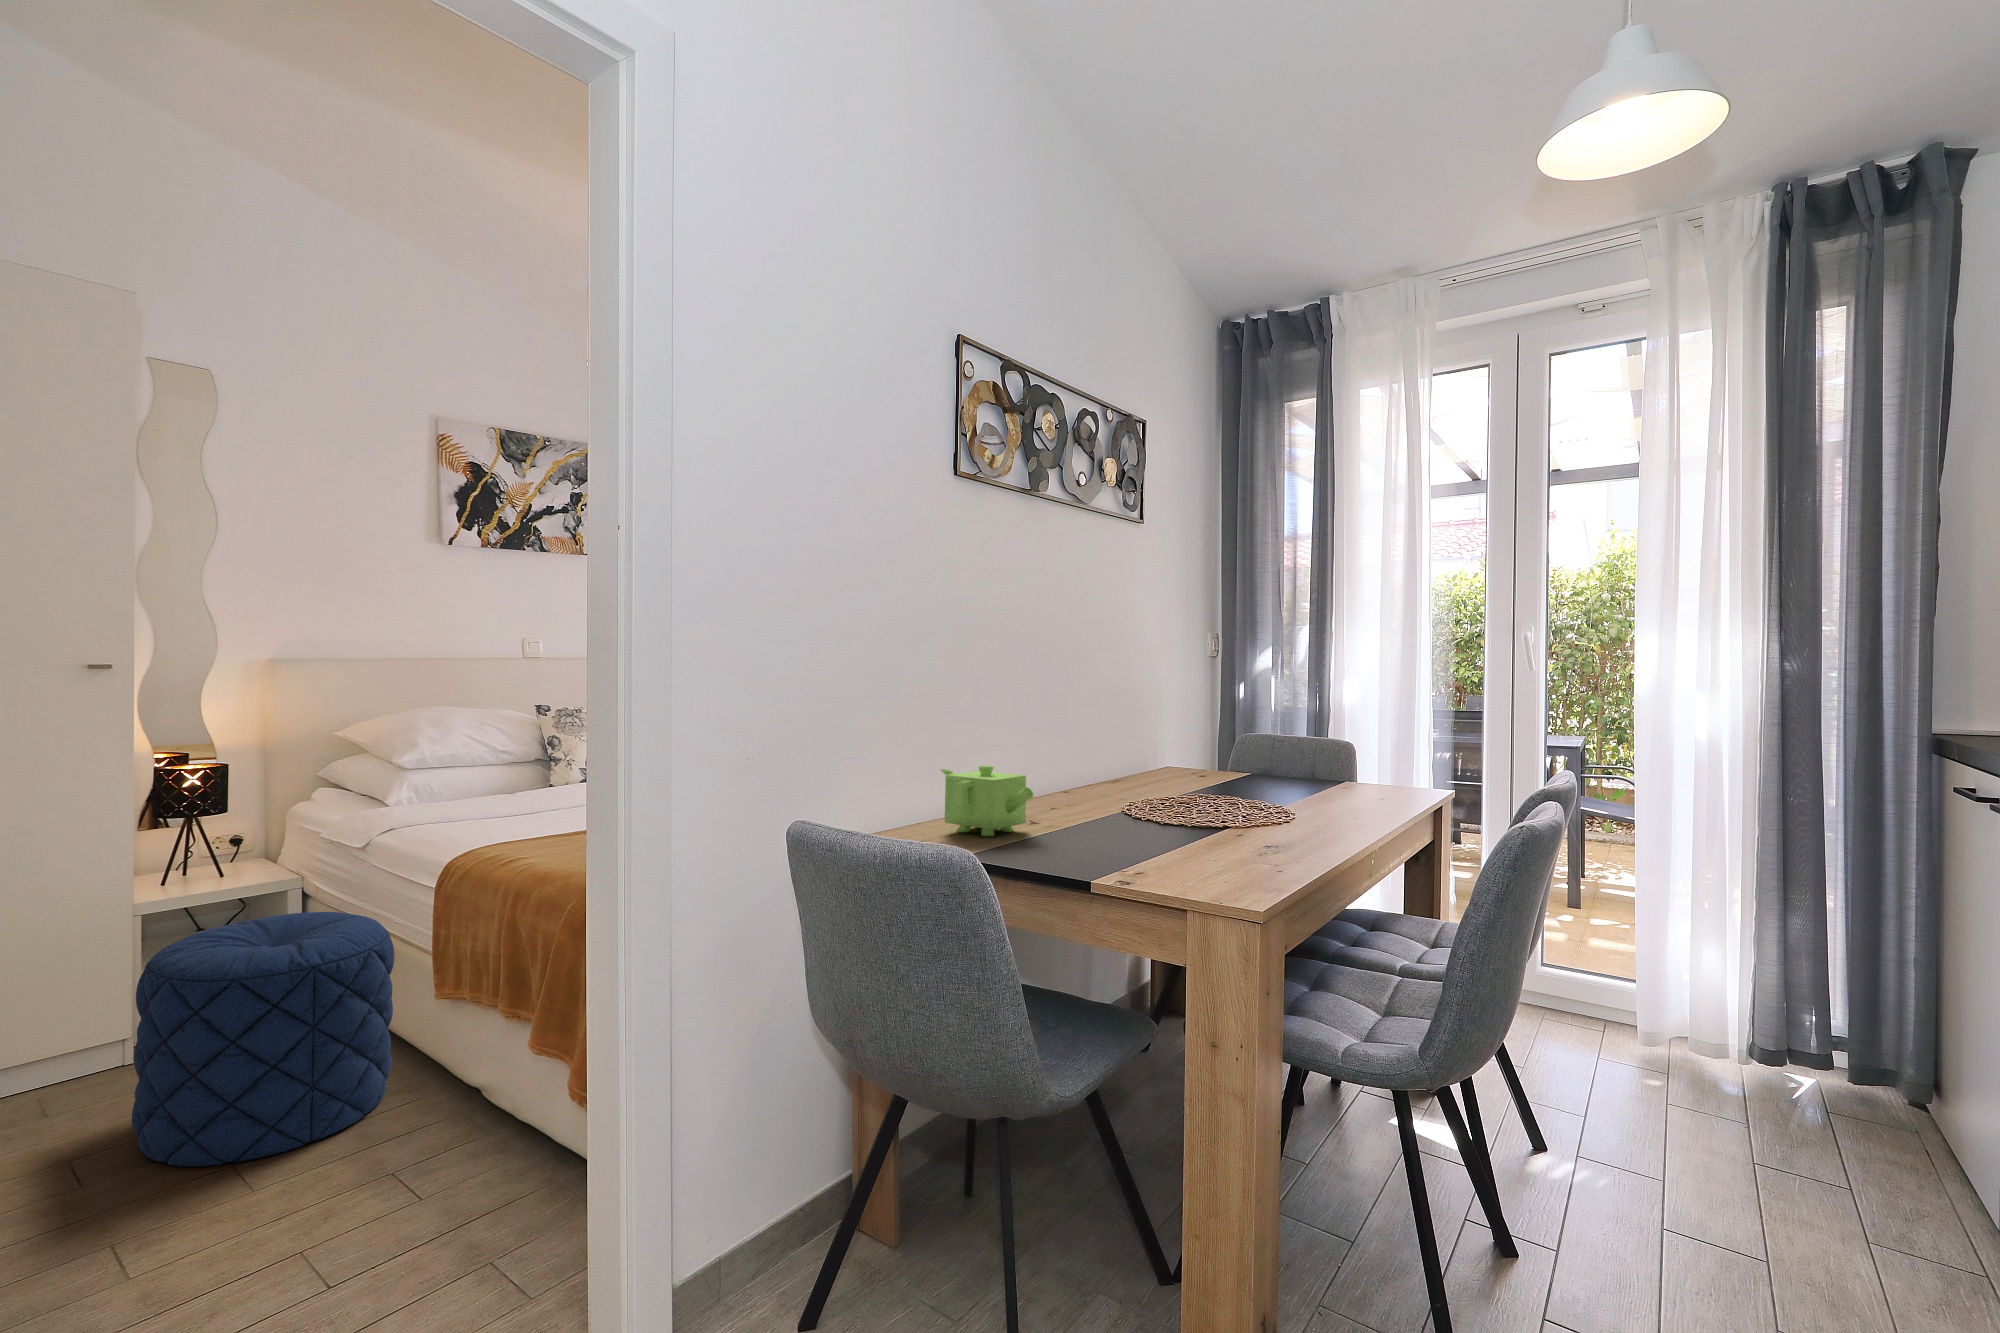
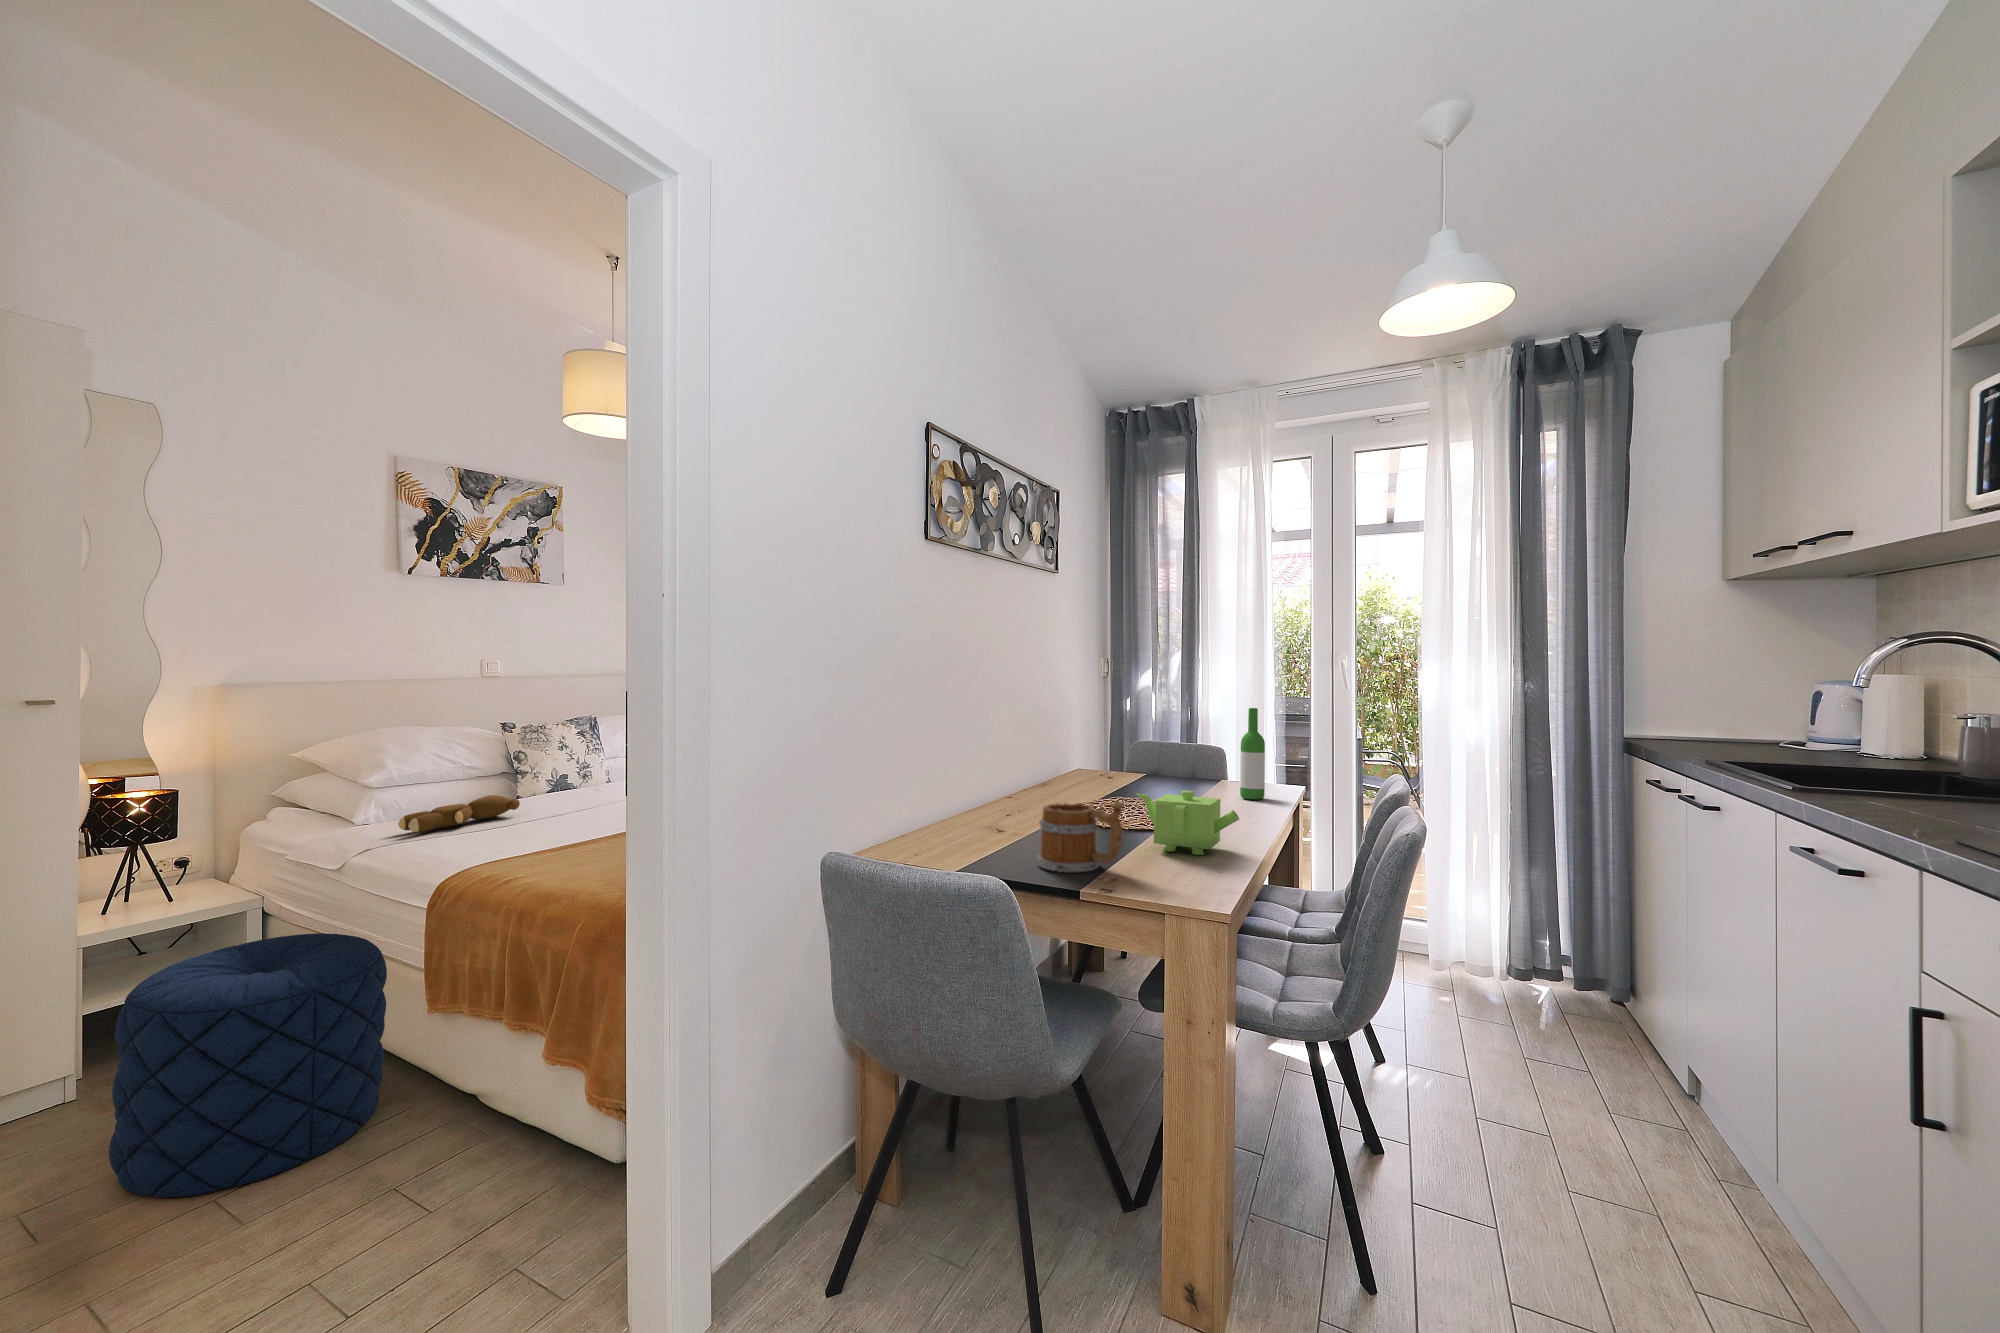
wine bottle: none [1362,682,1395,799] -> present [1240,708,1265,800]
teapot: present [940,766,1033,836] -> present [1137,791,1239,855]
teddy bear: none [422,778,547,814] -> present [398,795,520,832]
mug: none [1053,785,1156,869] -> present [1037,802,1124,872]

